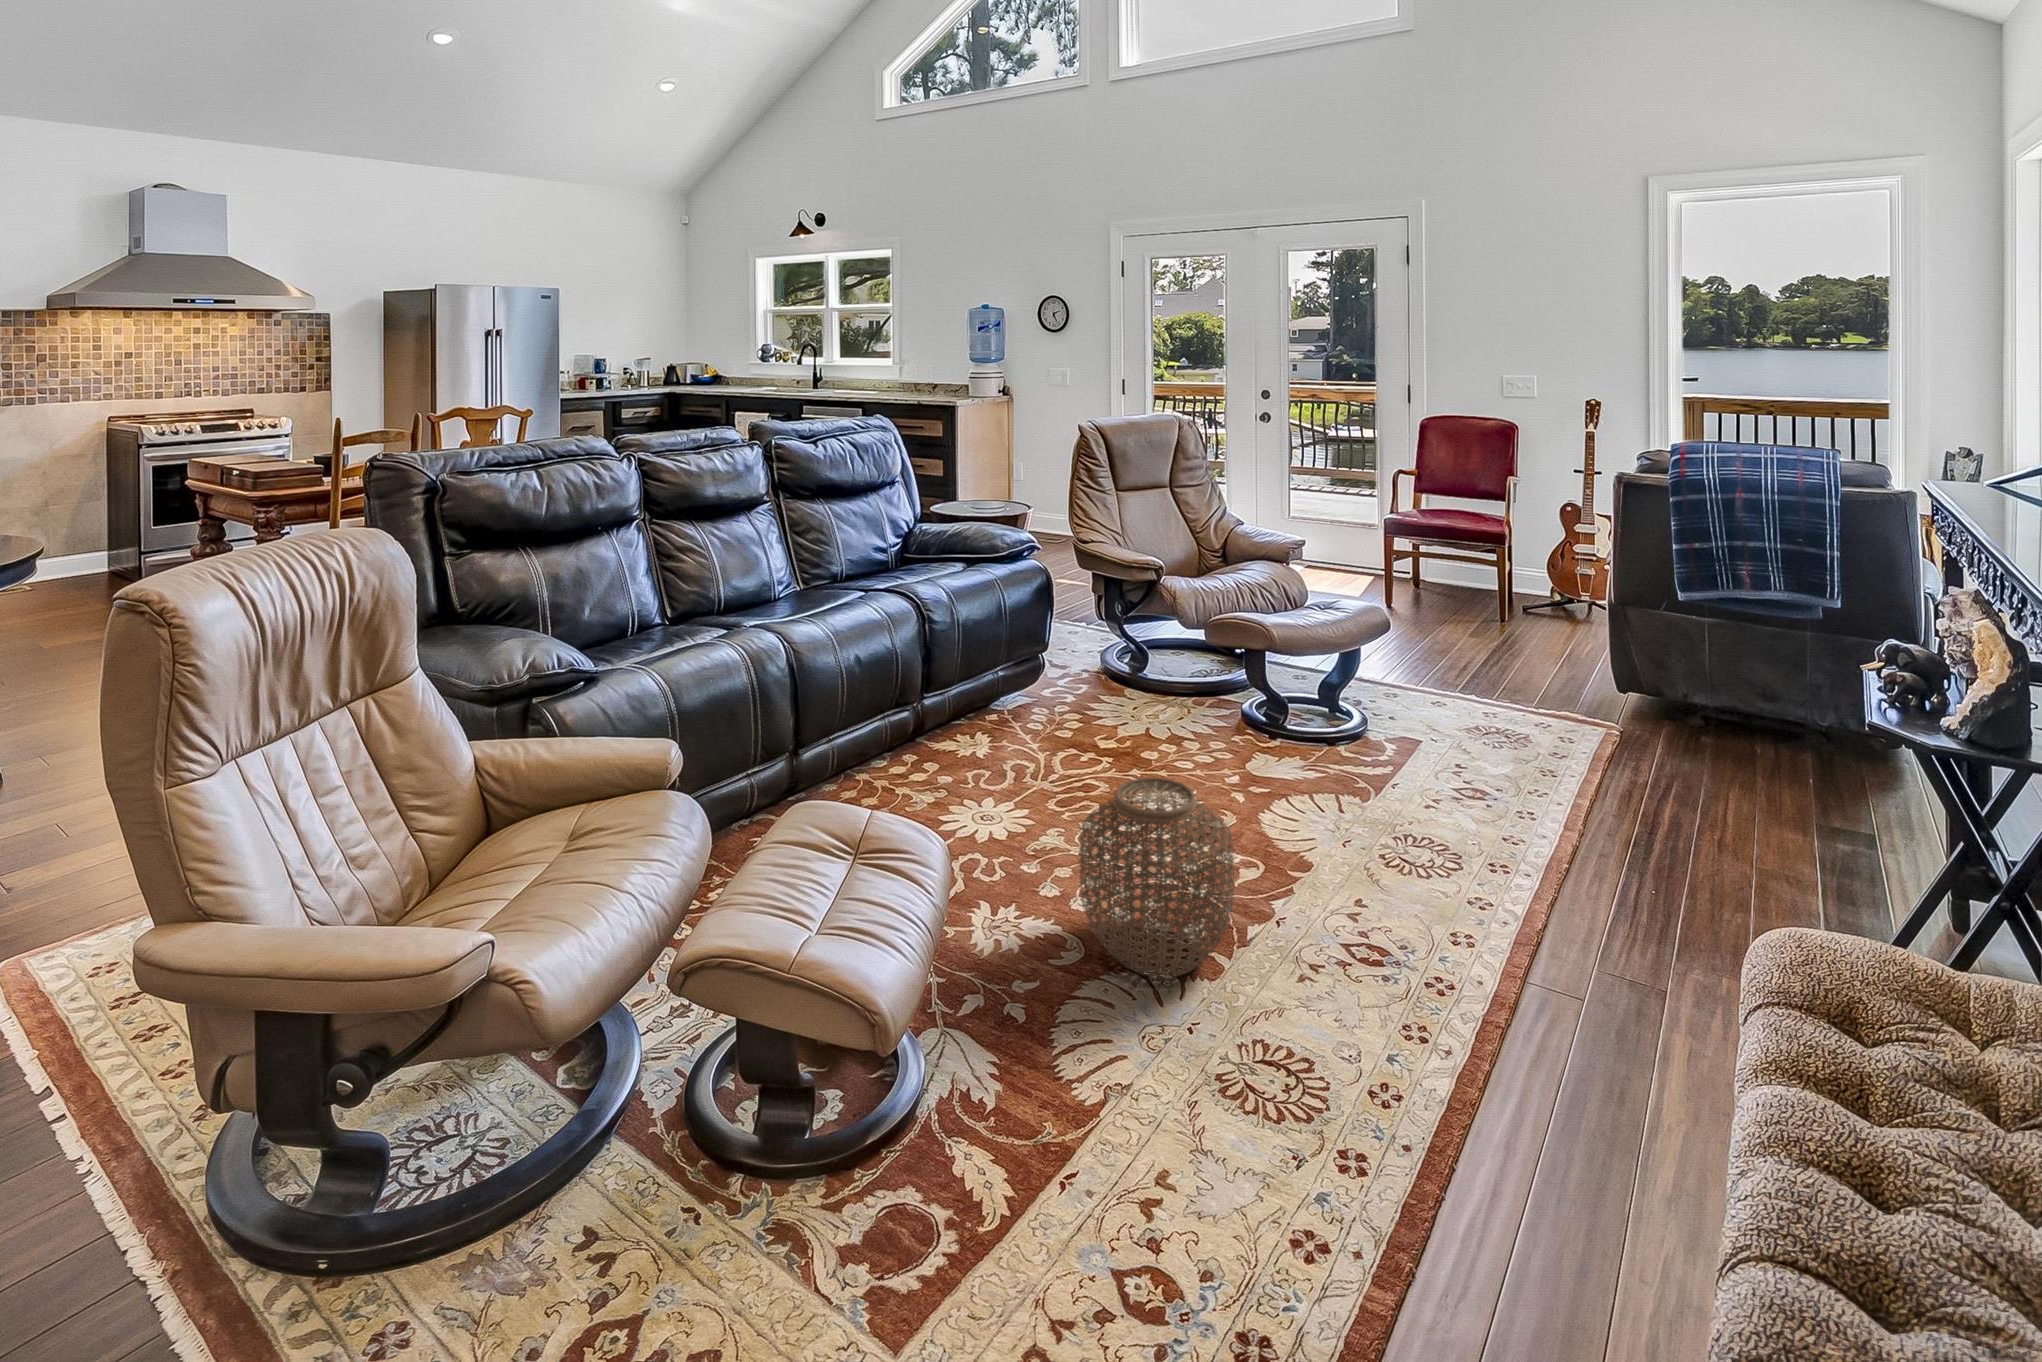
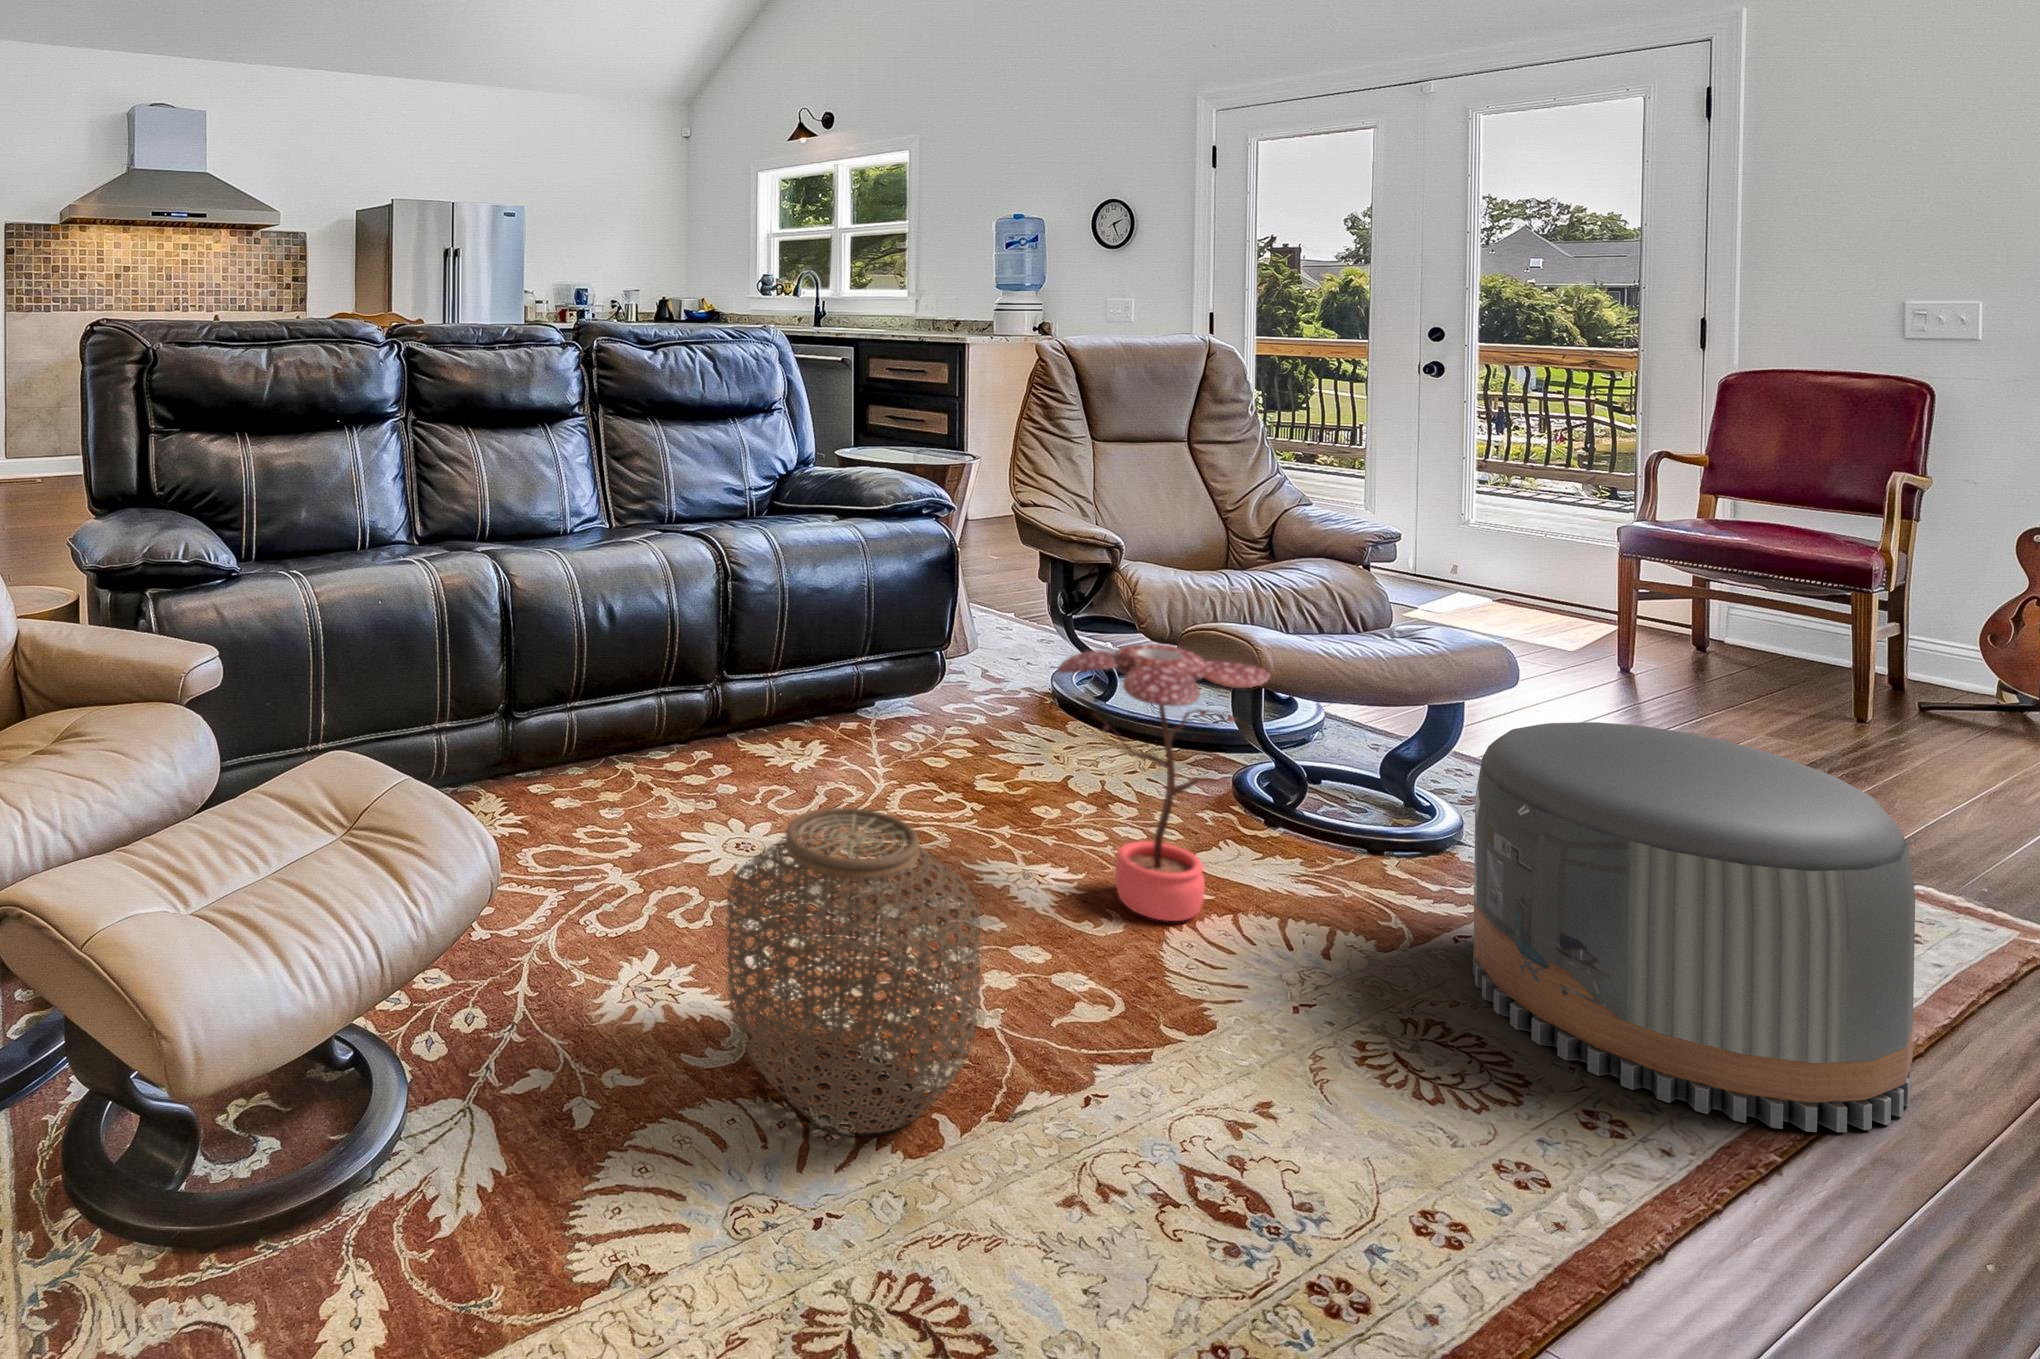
potted plant: none [1185,639,1303,809] -> present [1058,644,1271,921]
pouf: none [1405,654,1599,852] -> present [1473,722,1915,1132]

